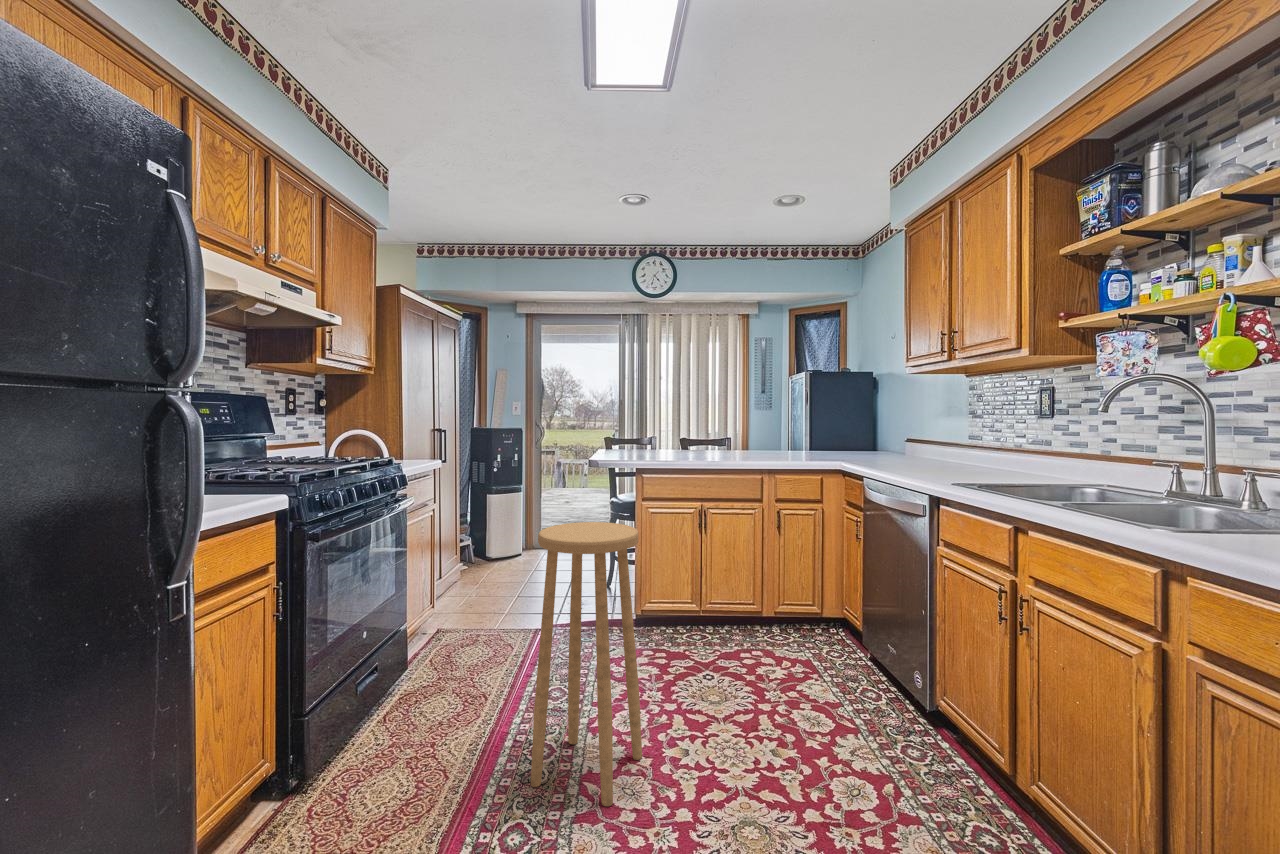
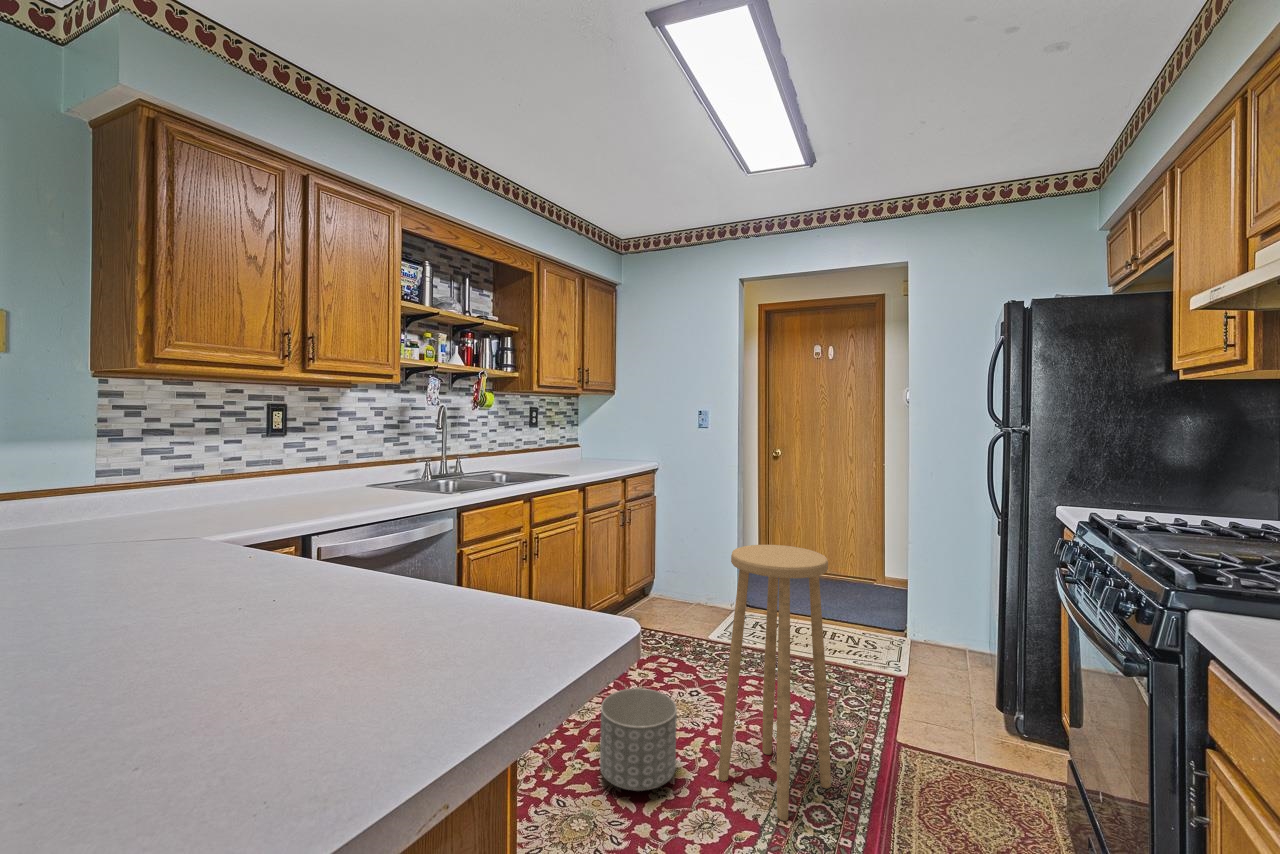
planter: none [672,650,745,741] -> present [600,688,677,791]

